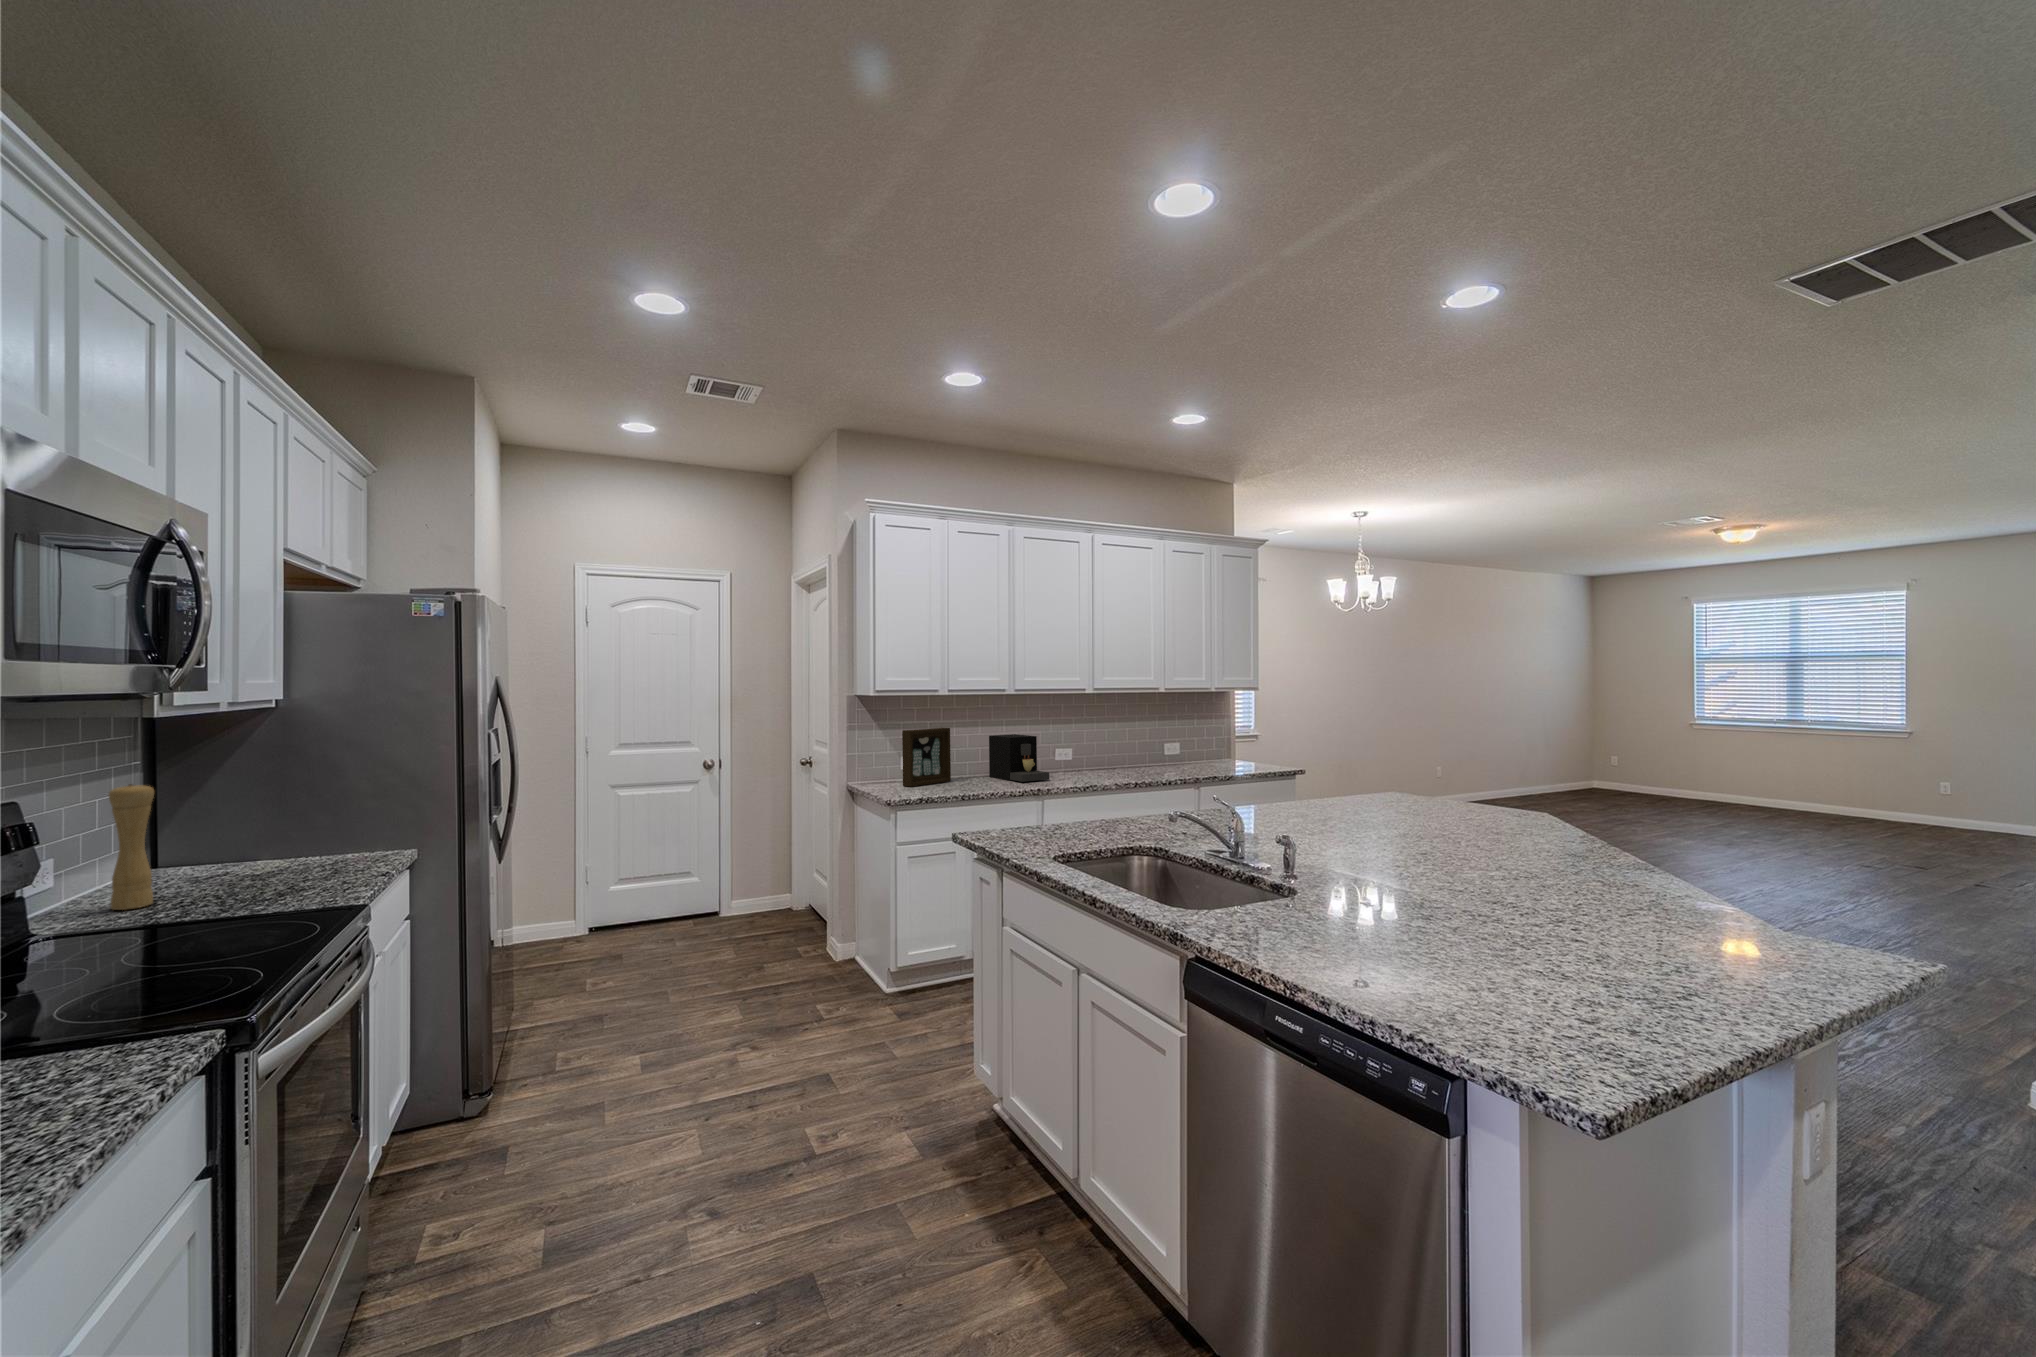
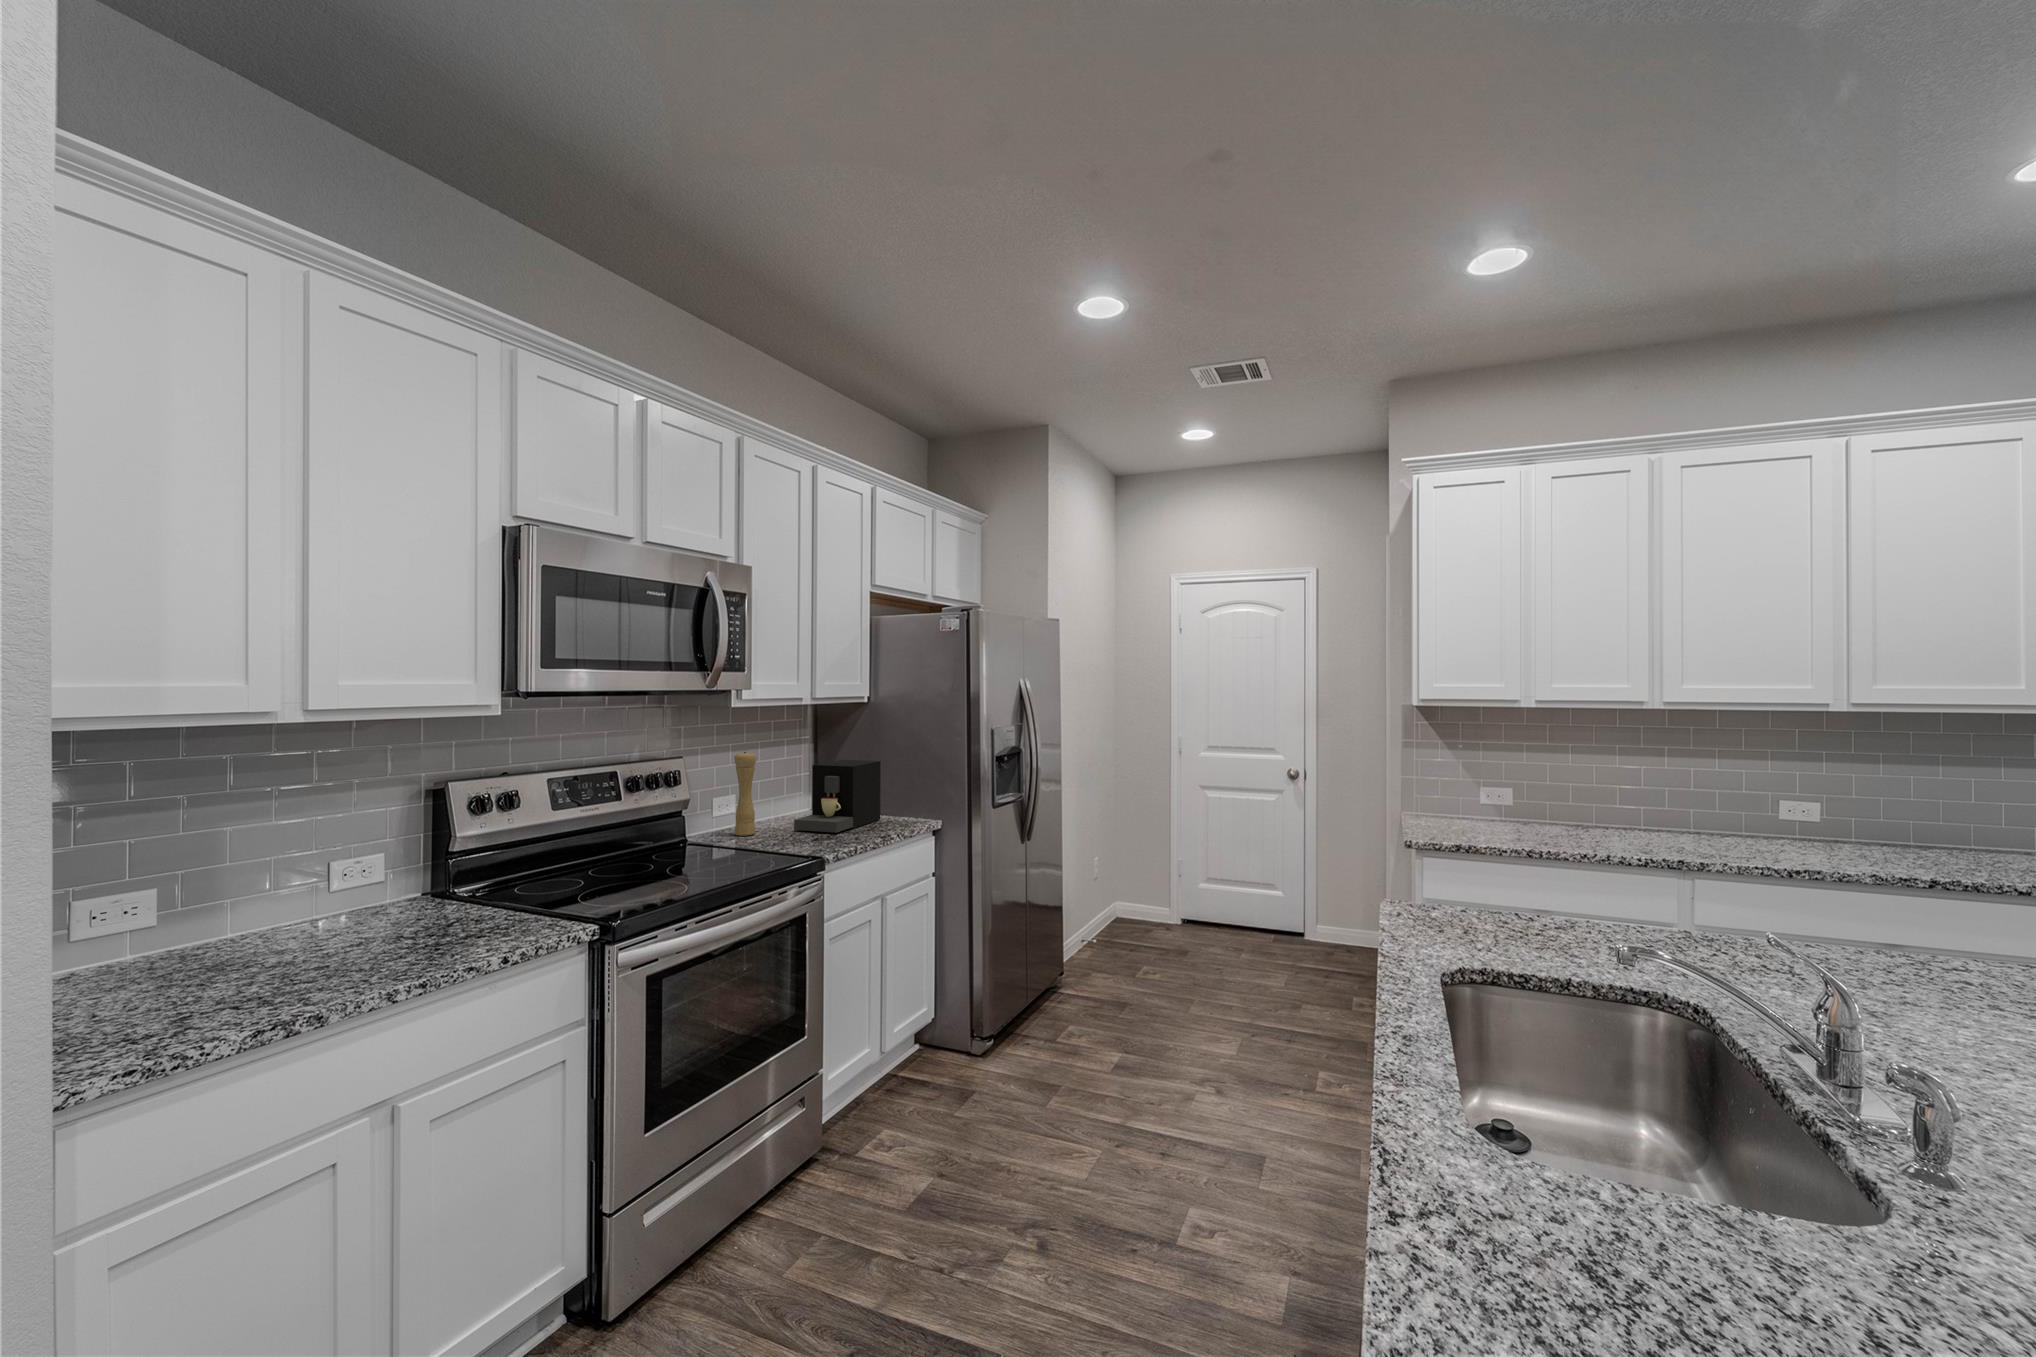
picture frame: present [902,728,951,787] -> none [1468,754,1551,830]
coffee maker: present [989,734,1049,782] -> present [794,760,881,833]

